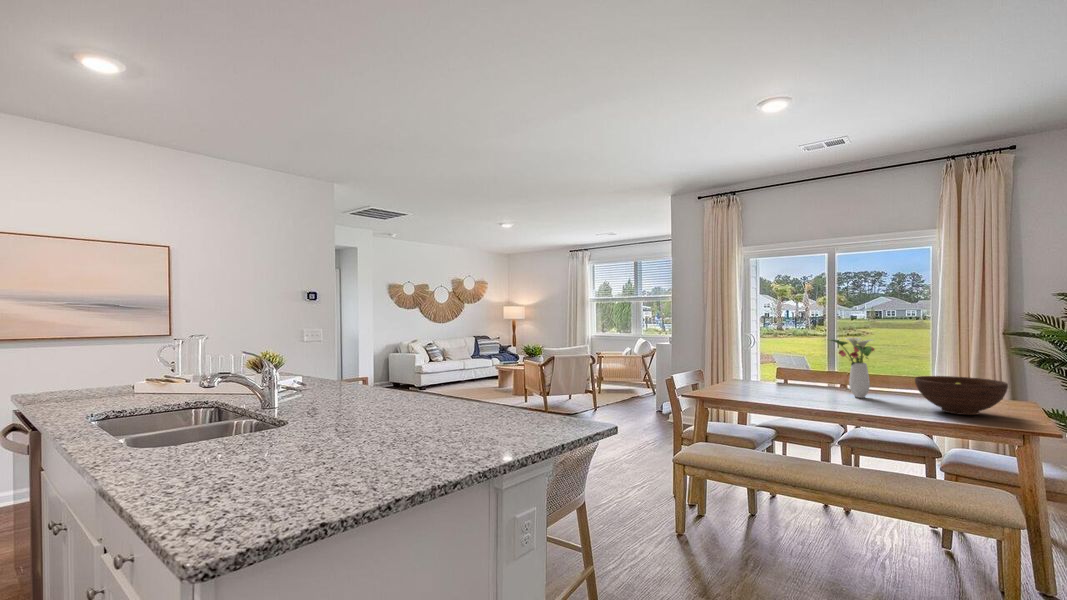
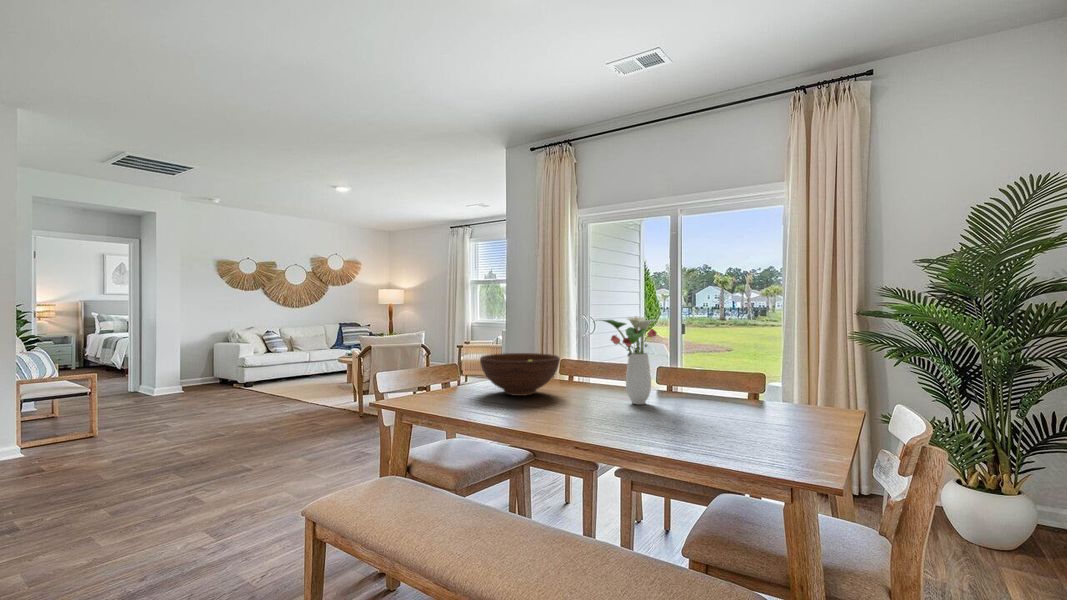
fruit bowl: present [915,376,1008,415] -> present [480,353,560,396]

